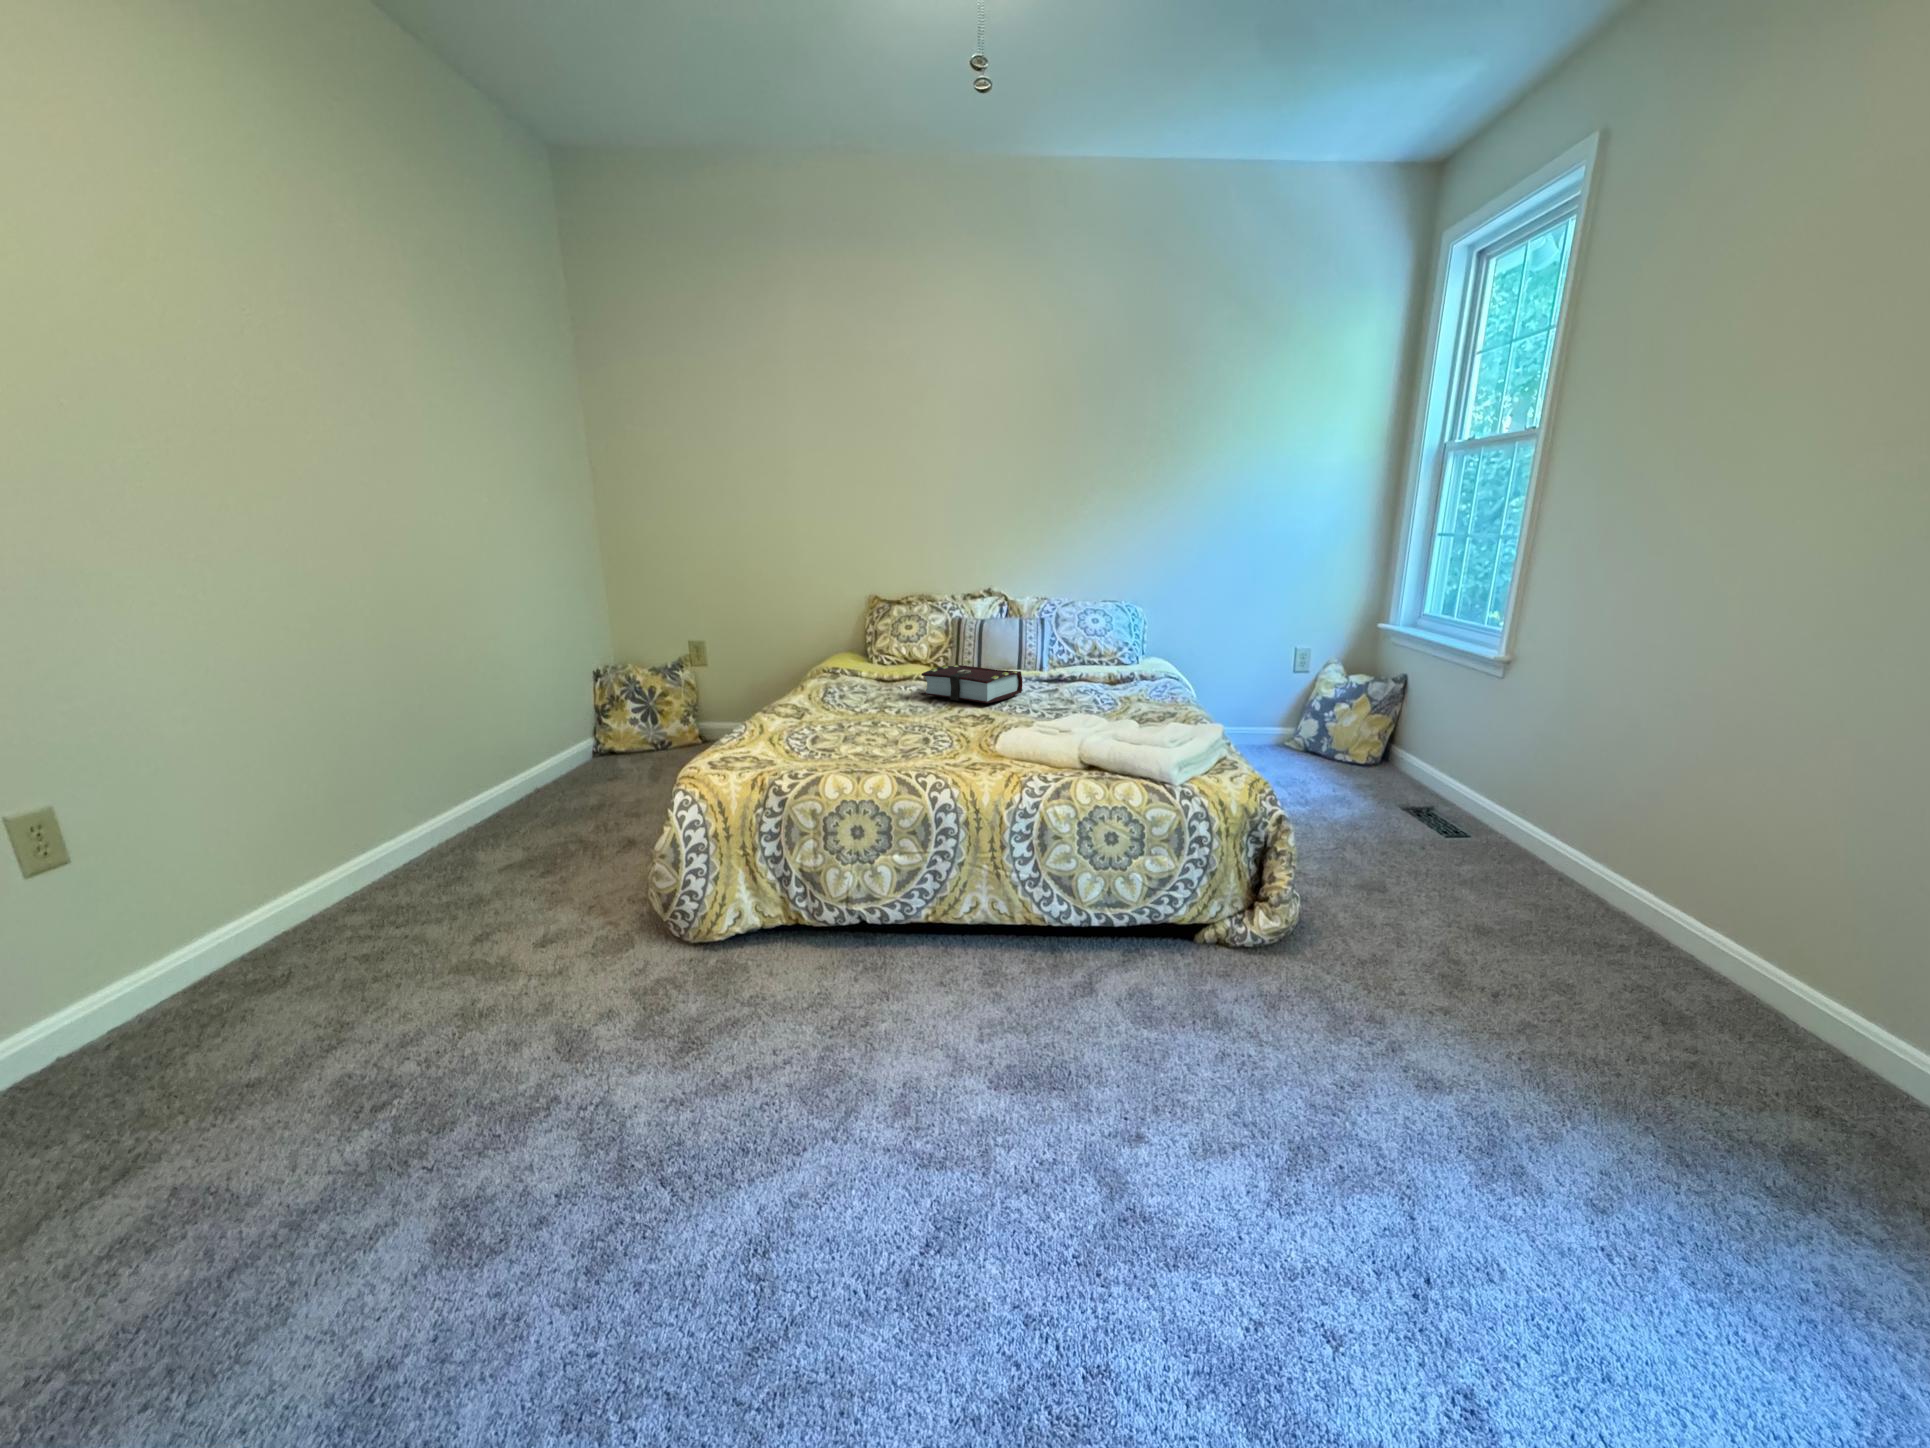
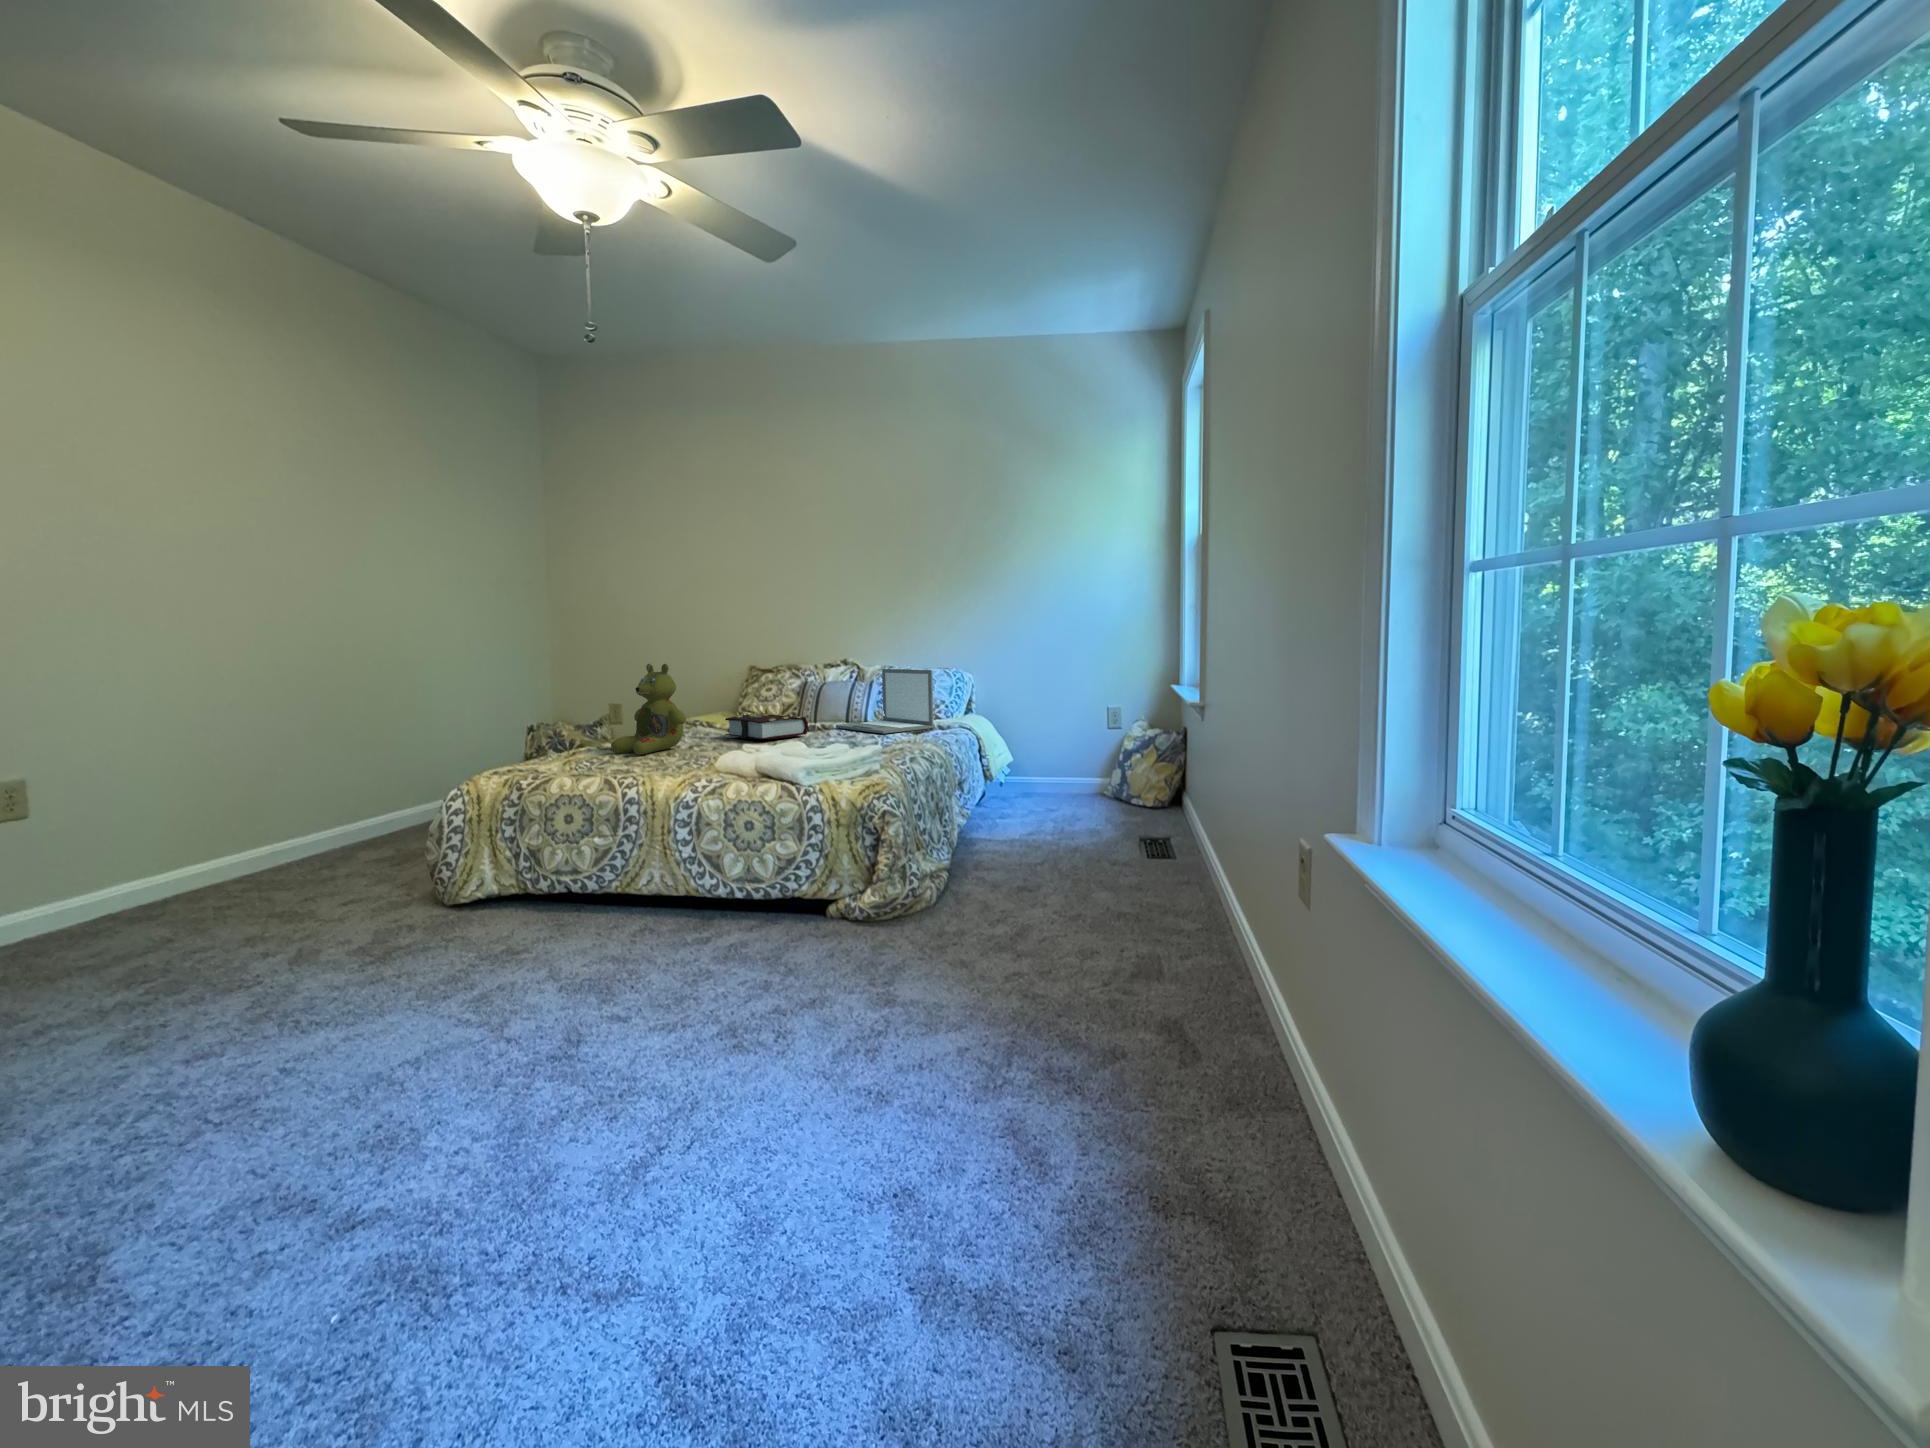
laptop: none [1028,604,1154,691] -> present [836,669,933,734]
stuffed bear: none [823,607,916,732] -> present [611,664,686,755]

